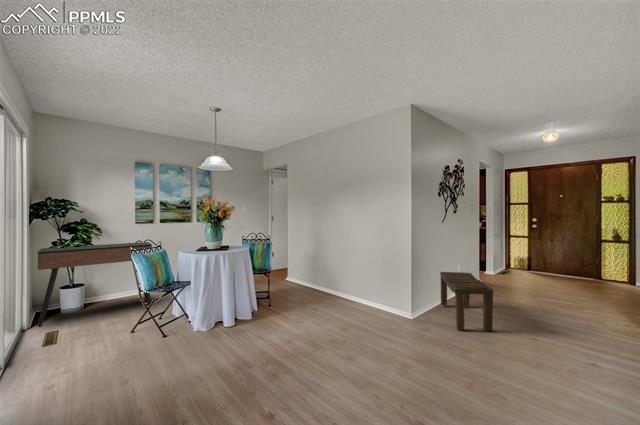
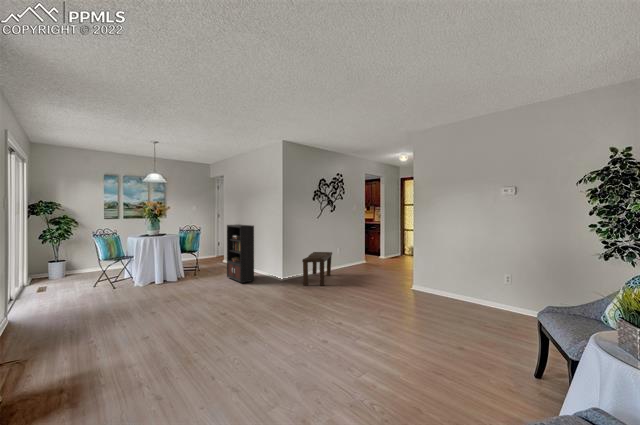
bookcase: none [320,232,392,325] -> present [227,224,254,283]
console table: present [38,242,152,327] -> none [34,232,114,285]

